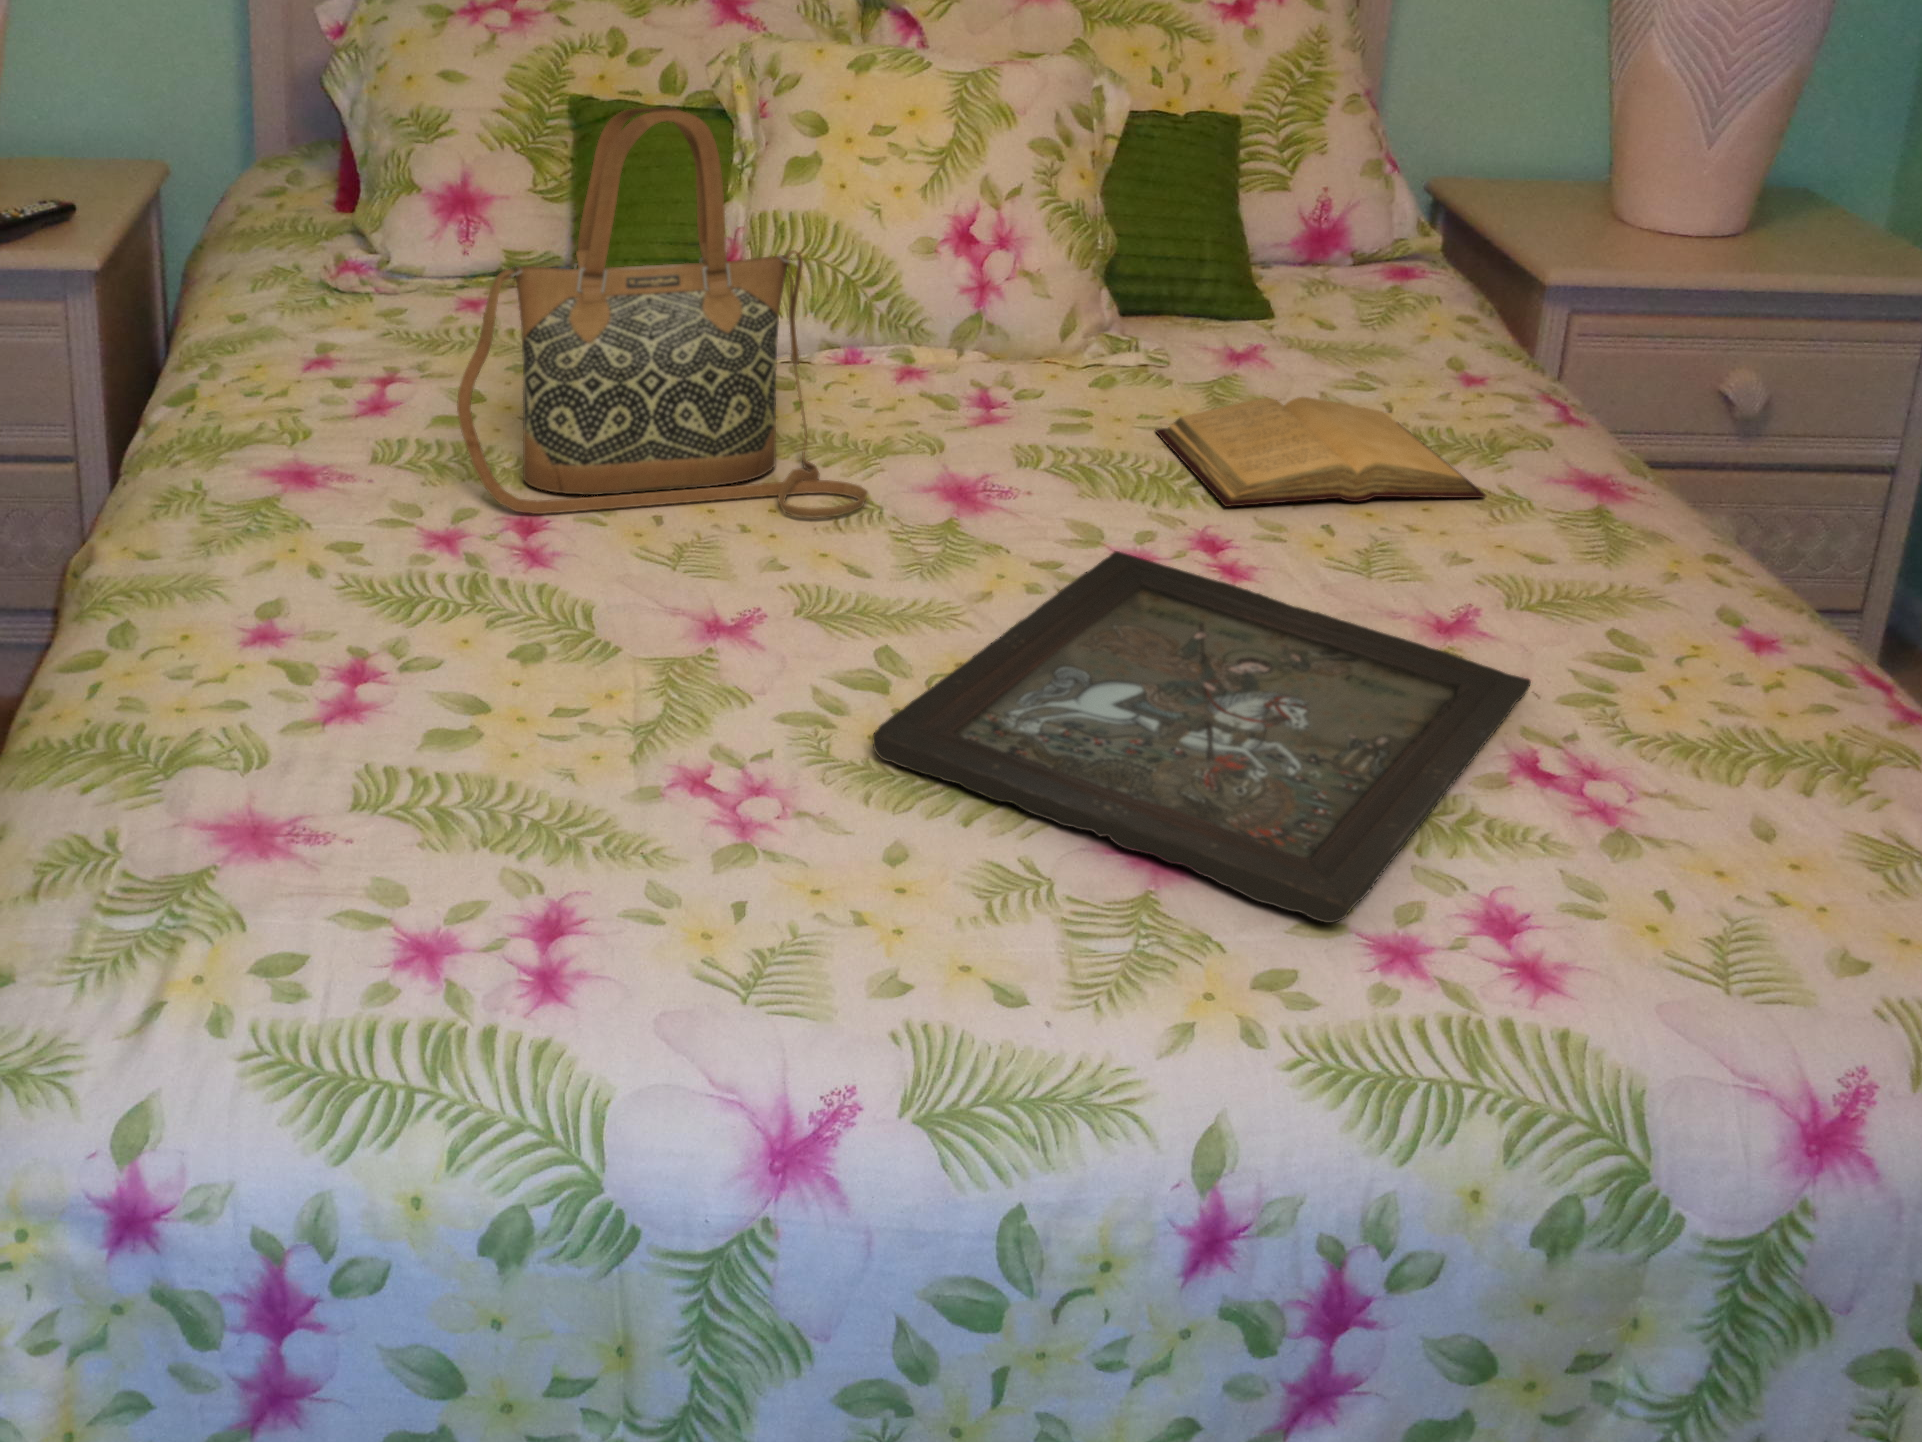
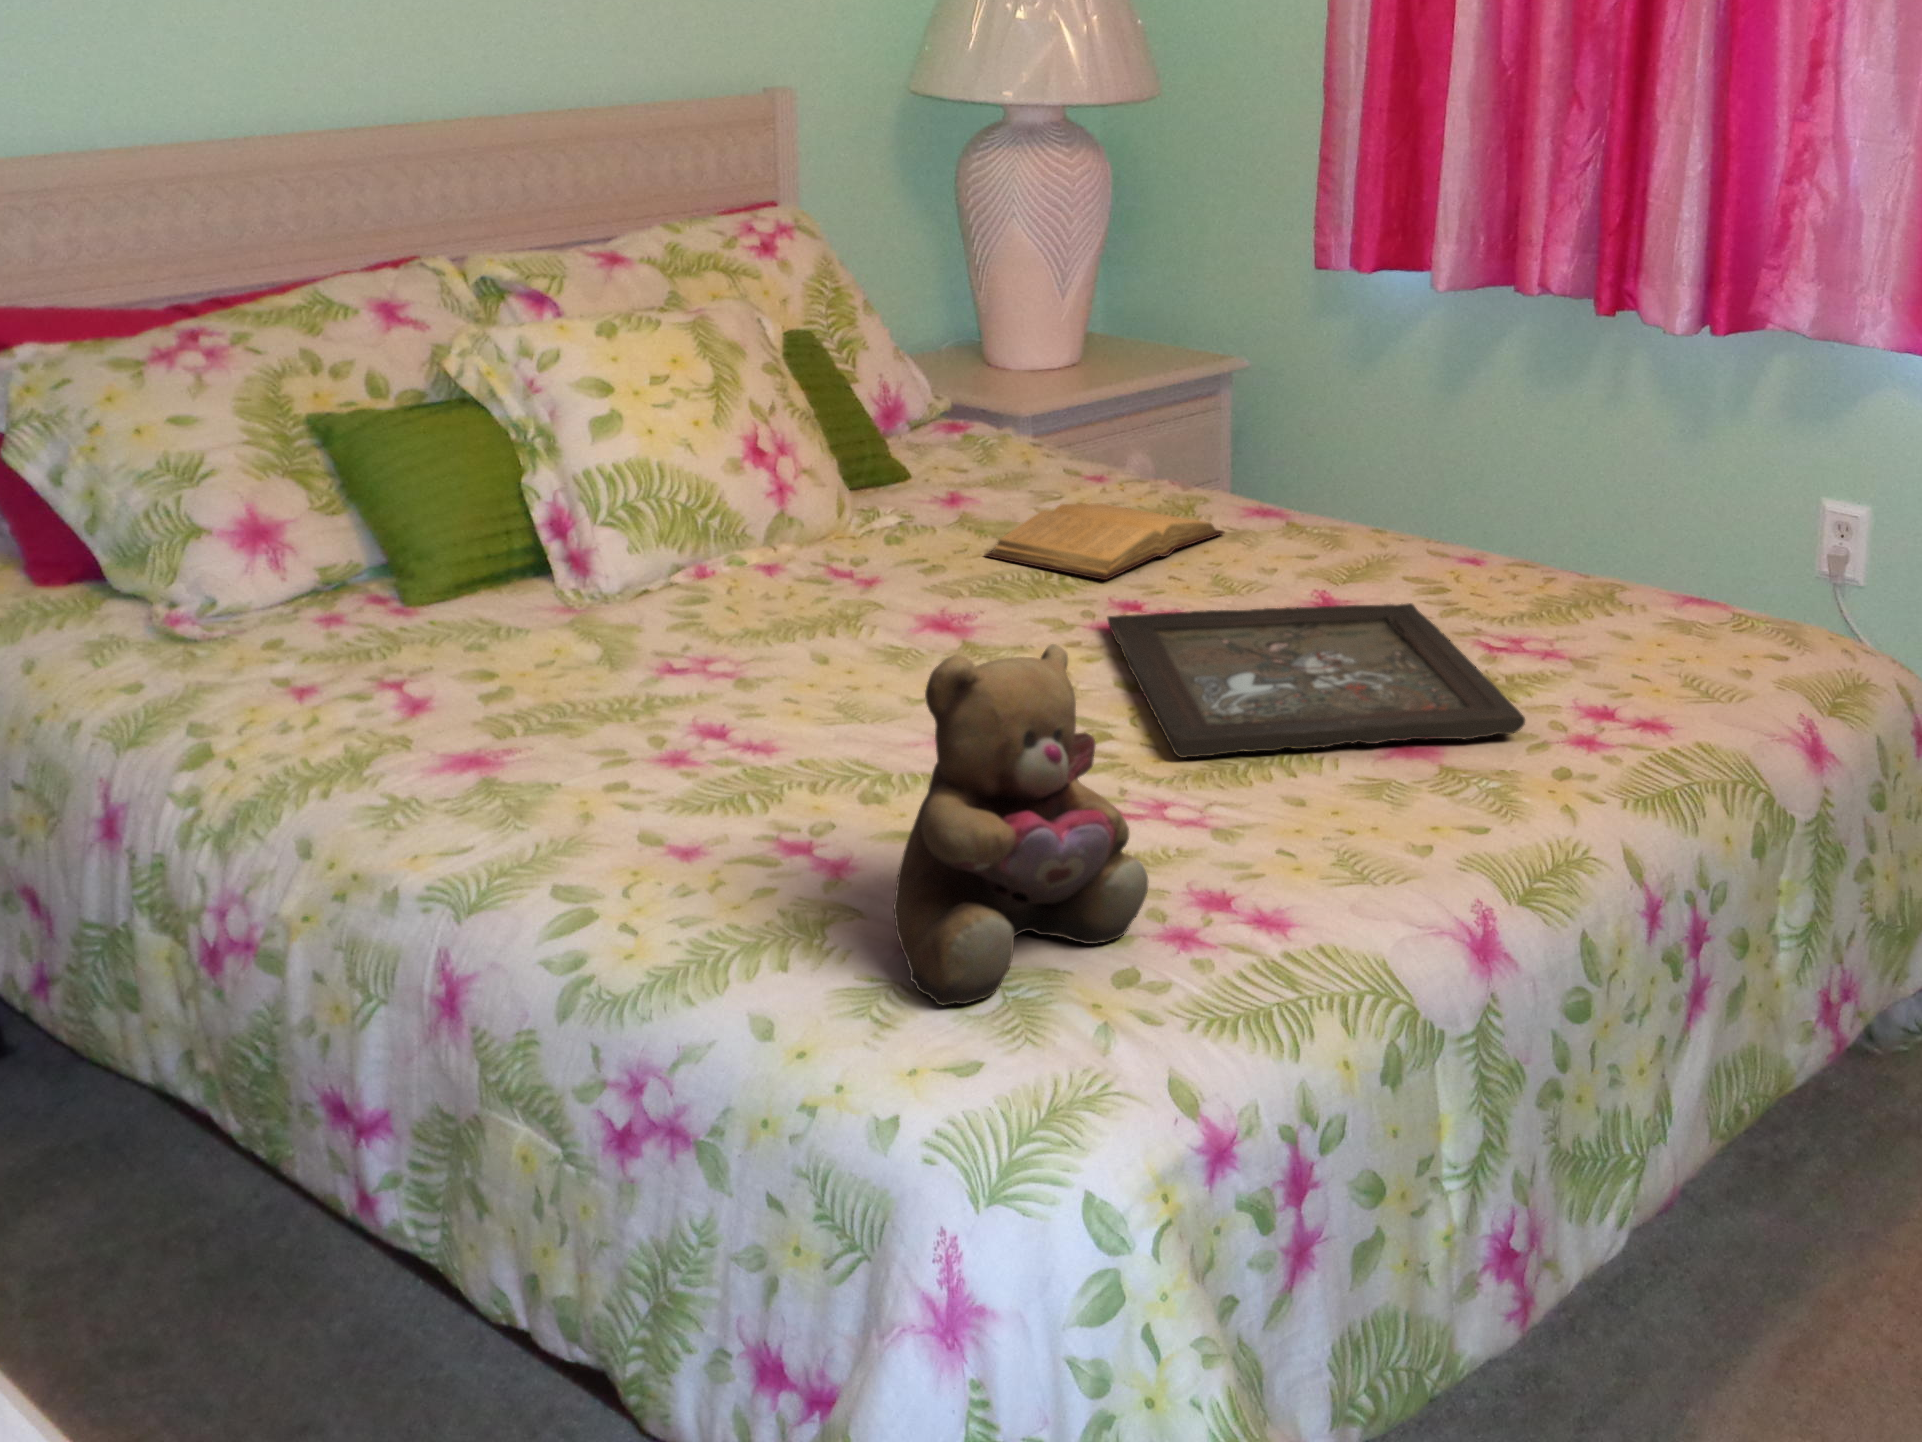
handbag: present [457,108,868,518] -> none [605,355,905,727]
teddy bear: none [110,528,466,944] -> present [894,644,1148,1005]

